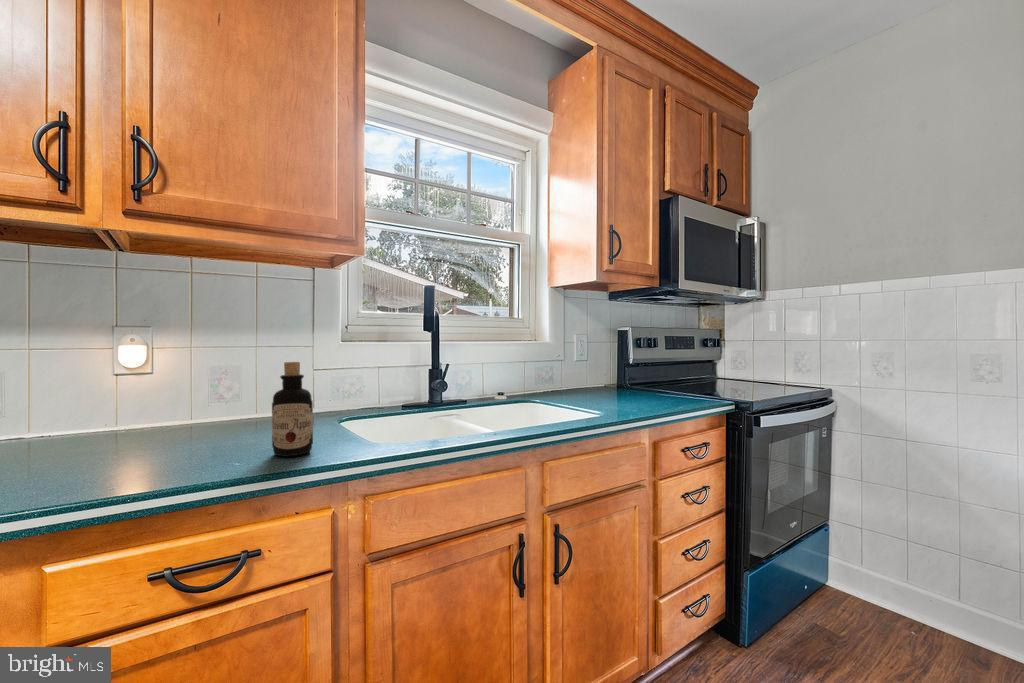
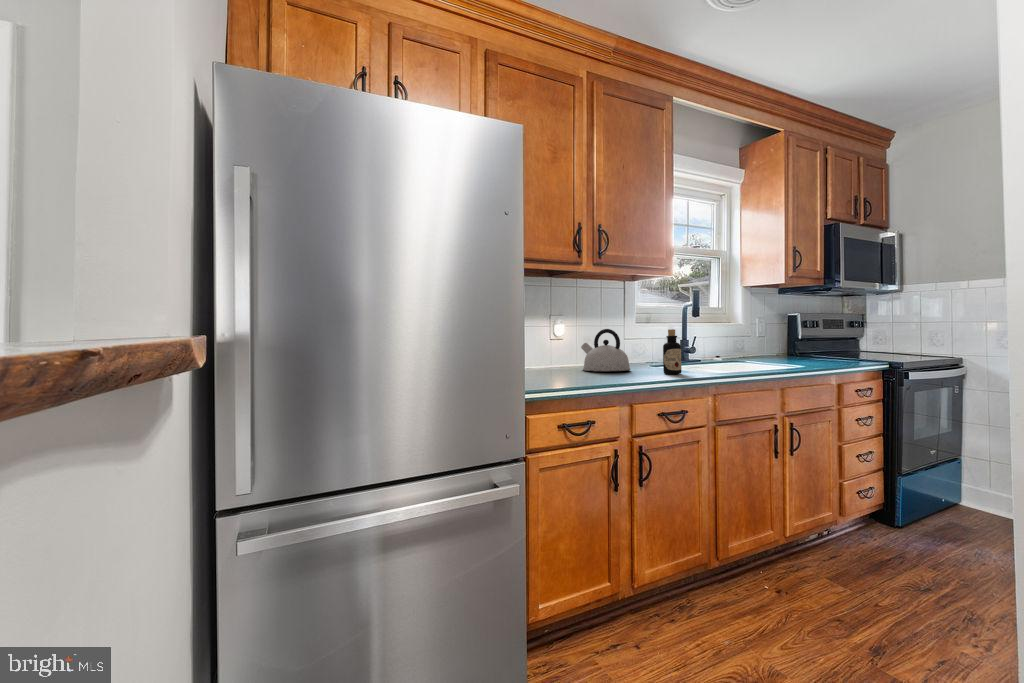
kettle: none [130,356,245,449] -> present [581,329,630,371]

